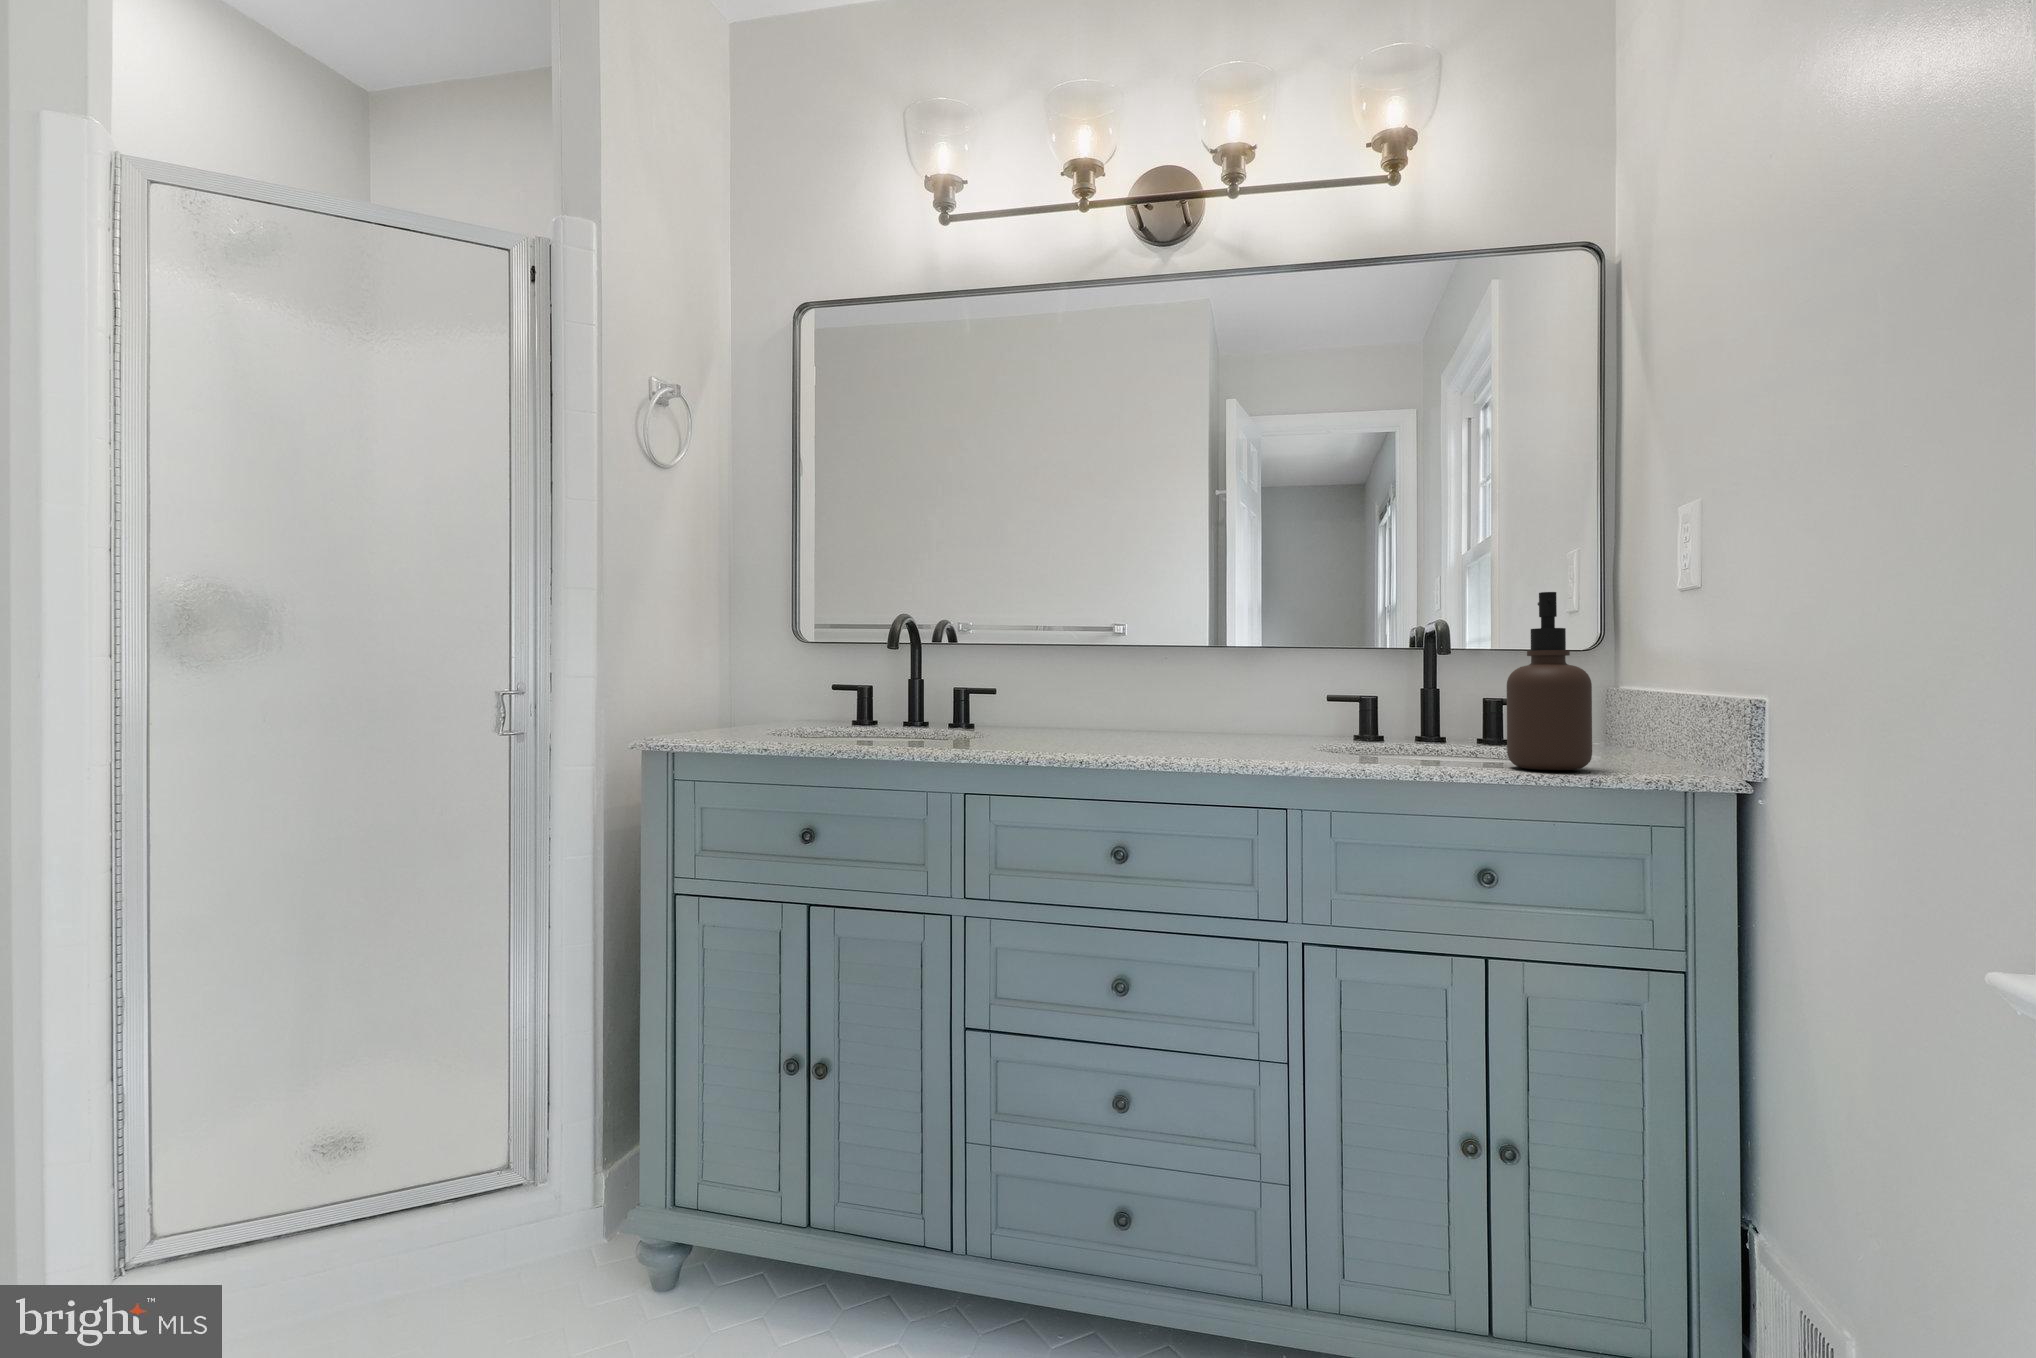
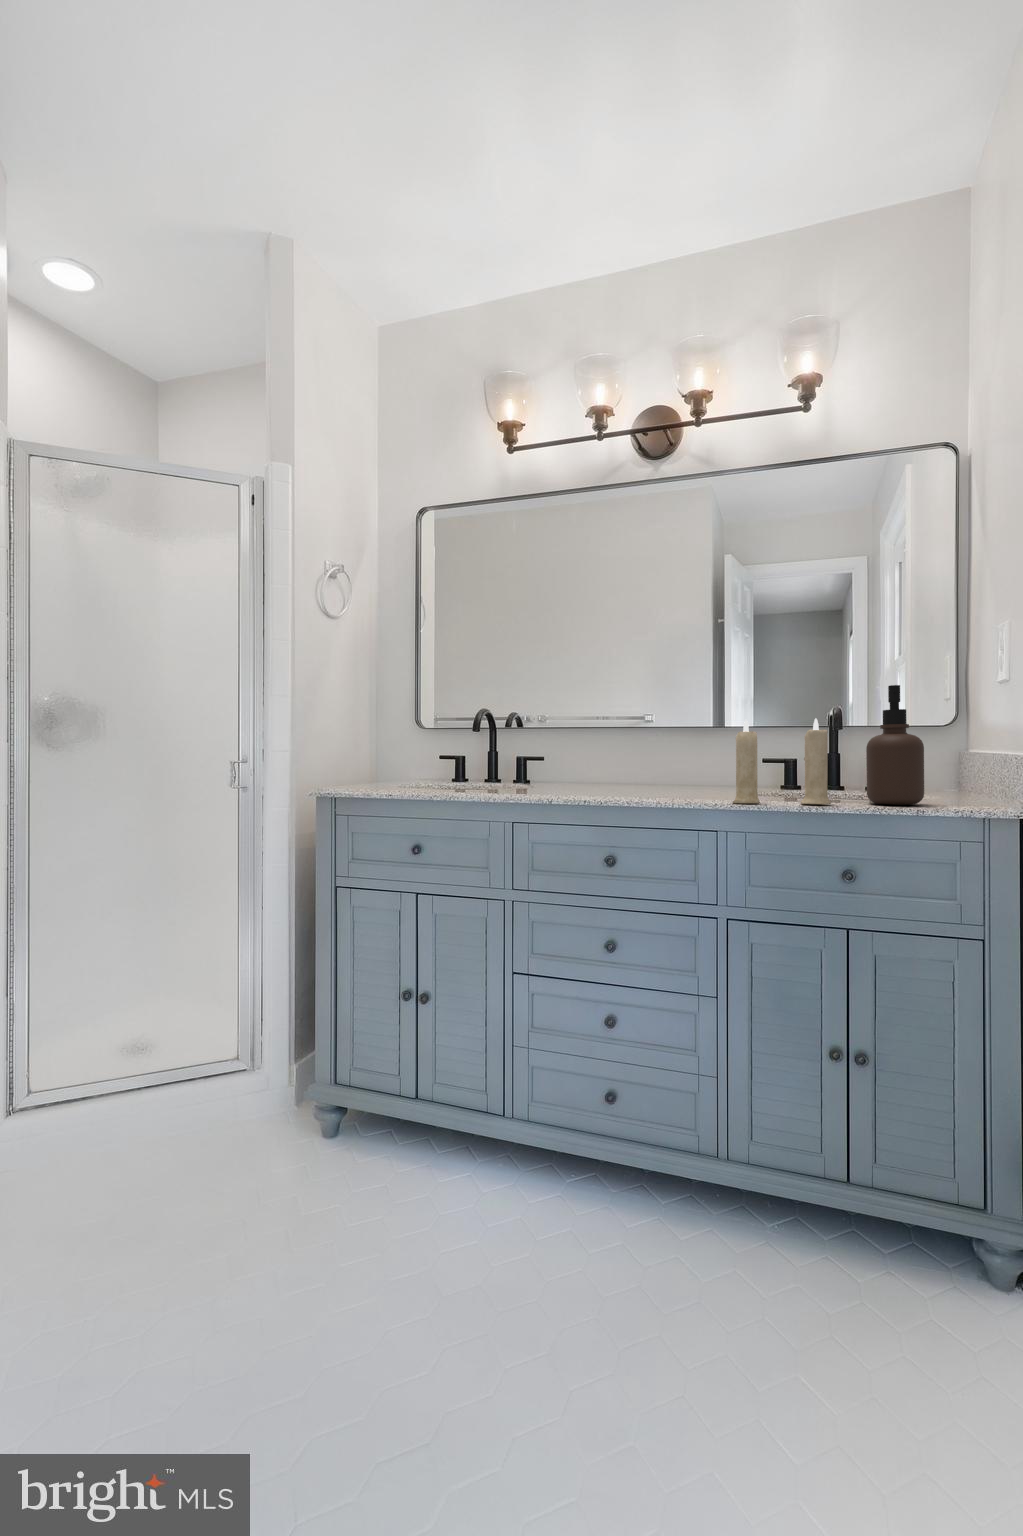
candle: none [1312,637,1461,770] -> present [733,718,831,804]

